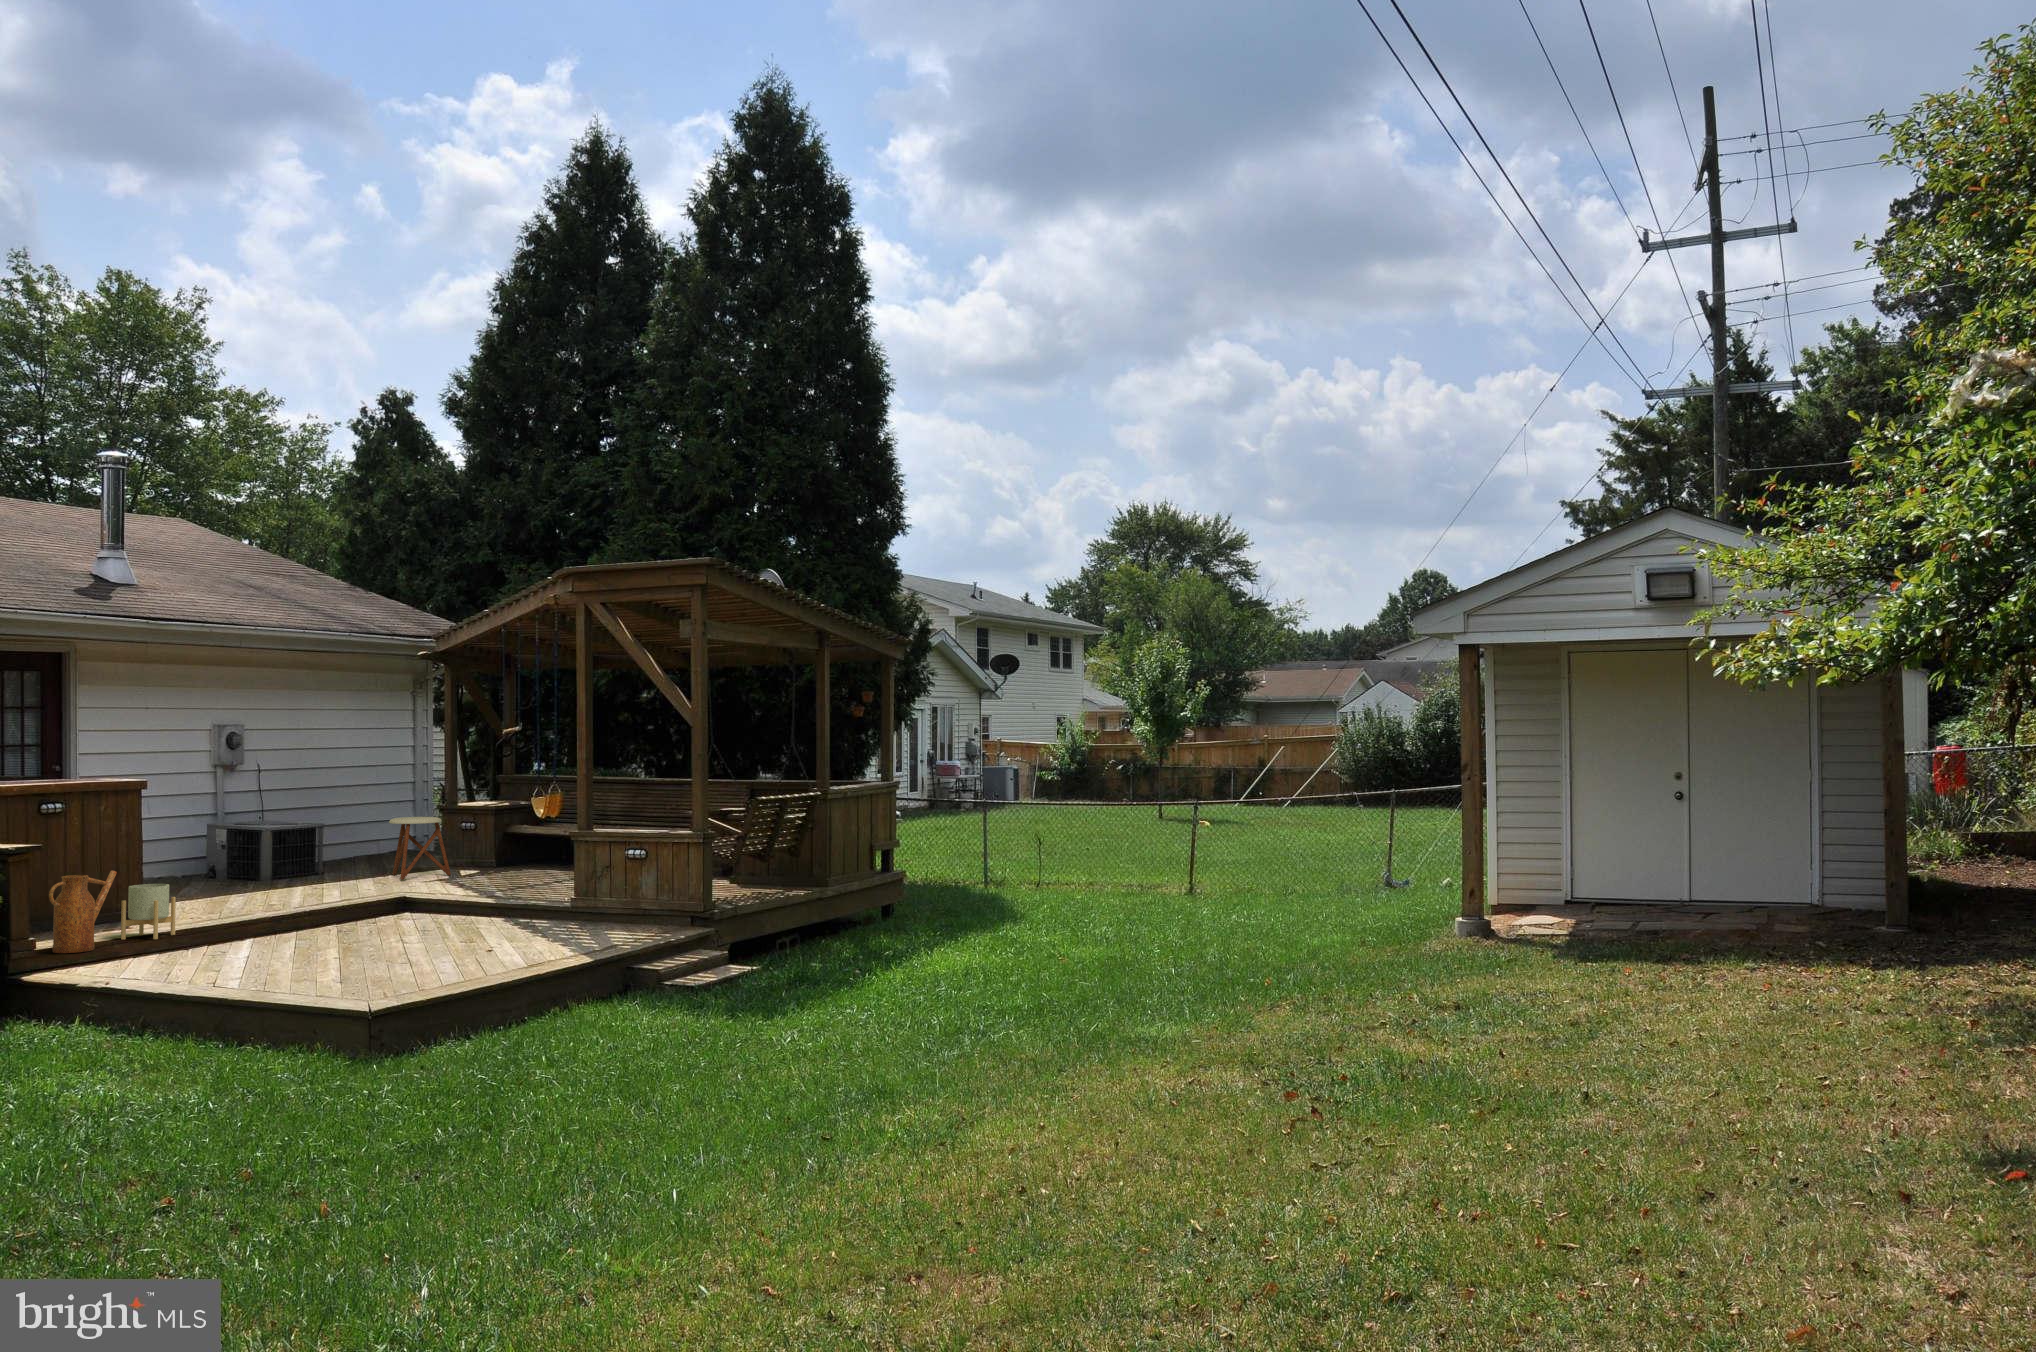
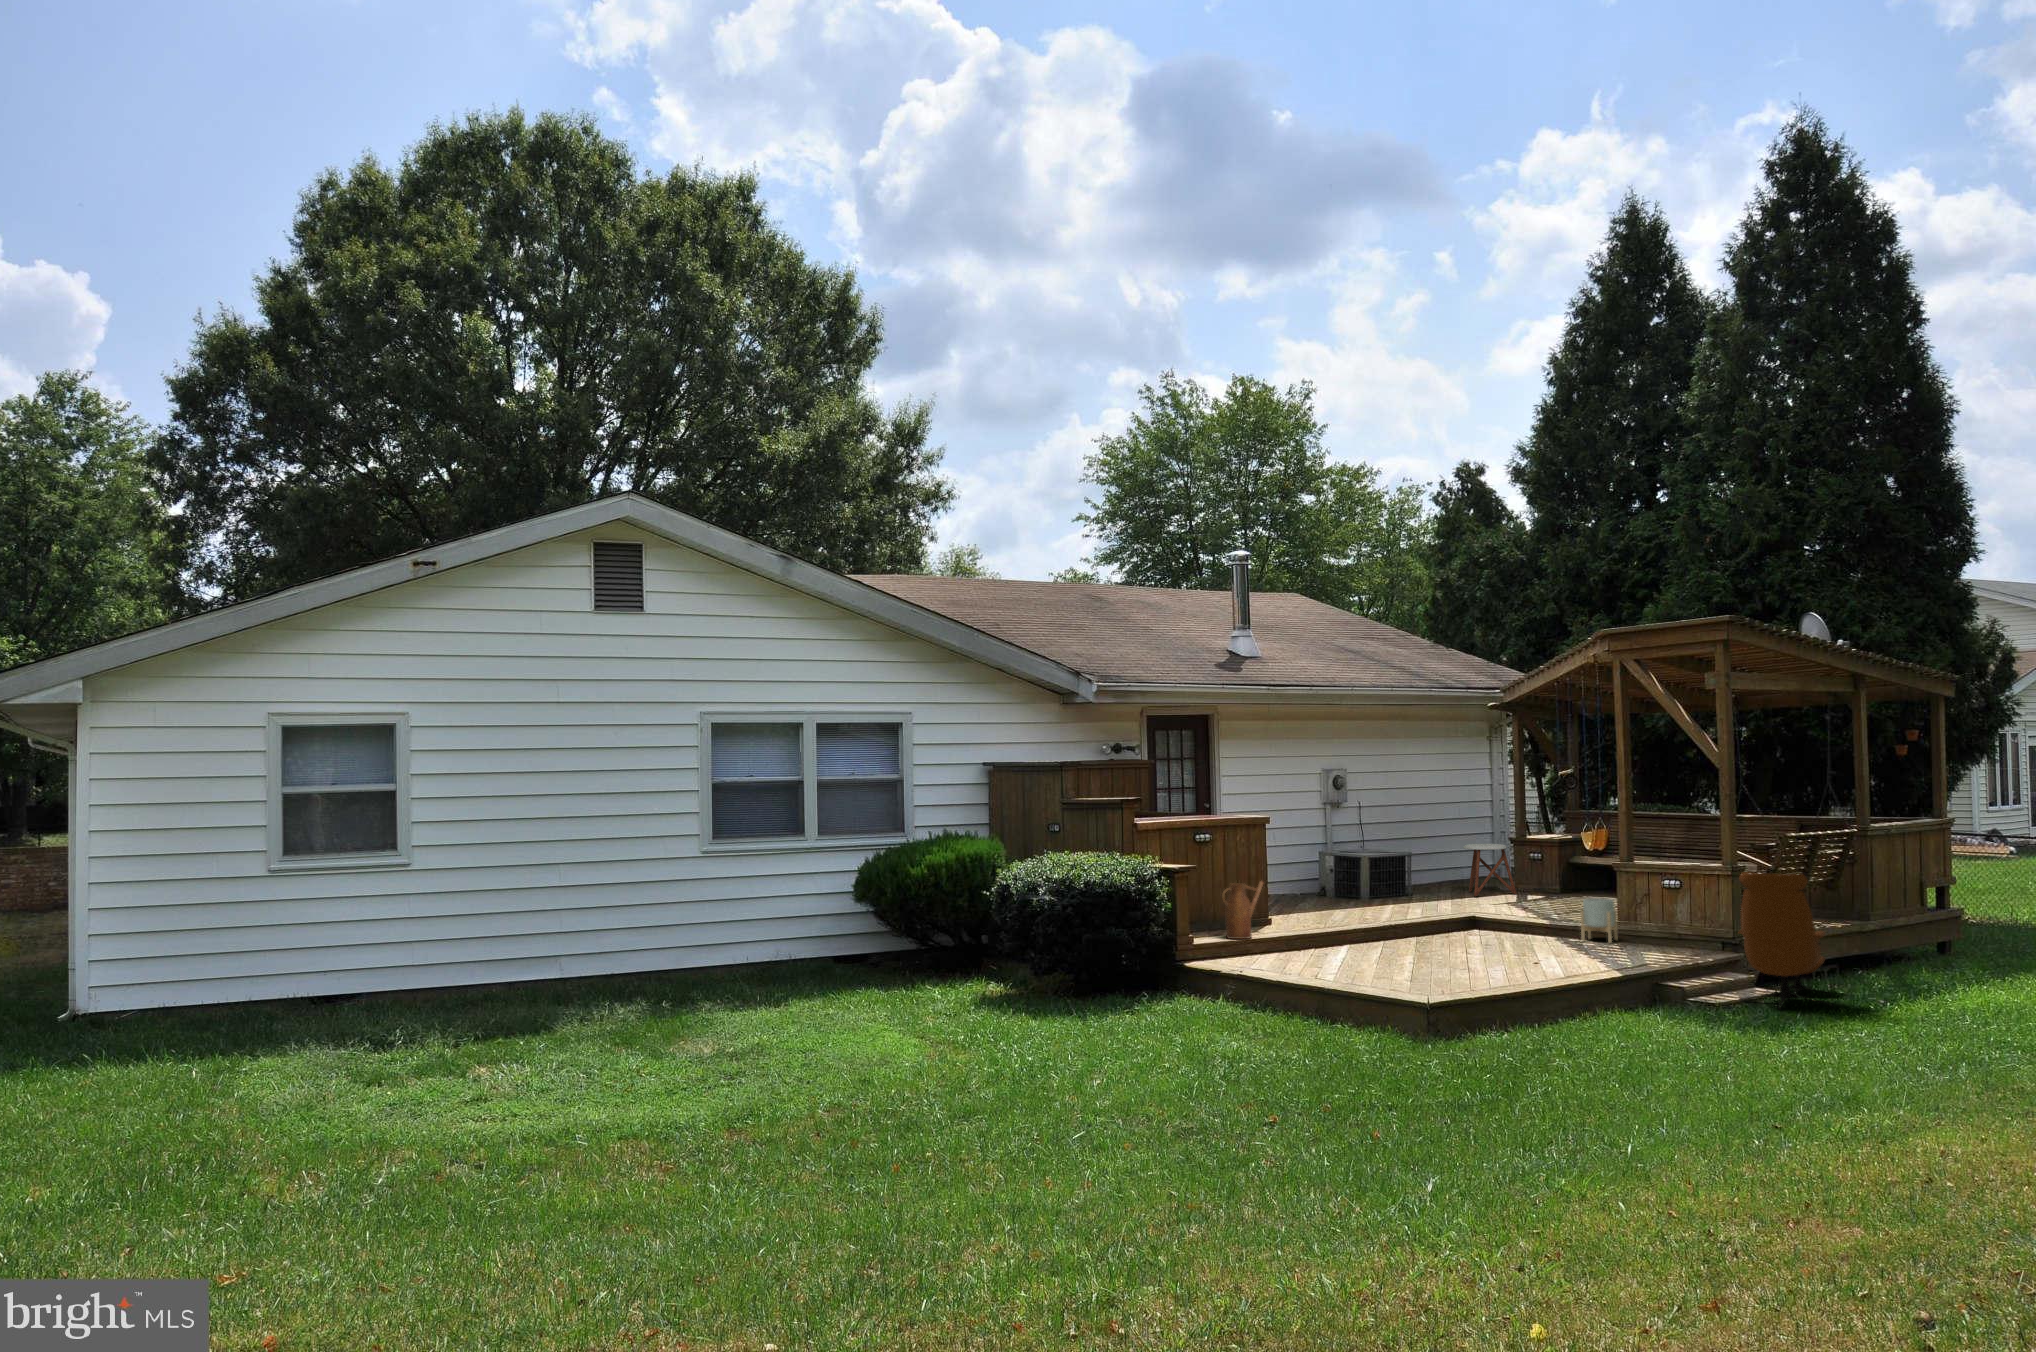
lounge chair: none [712,832,803,981] -> present [1738,872,1833,1010]
planter: present [121,884,176,940] -> present [1580,898,1618,943]

